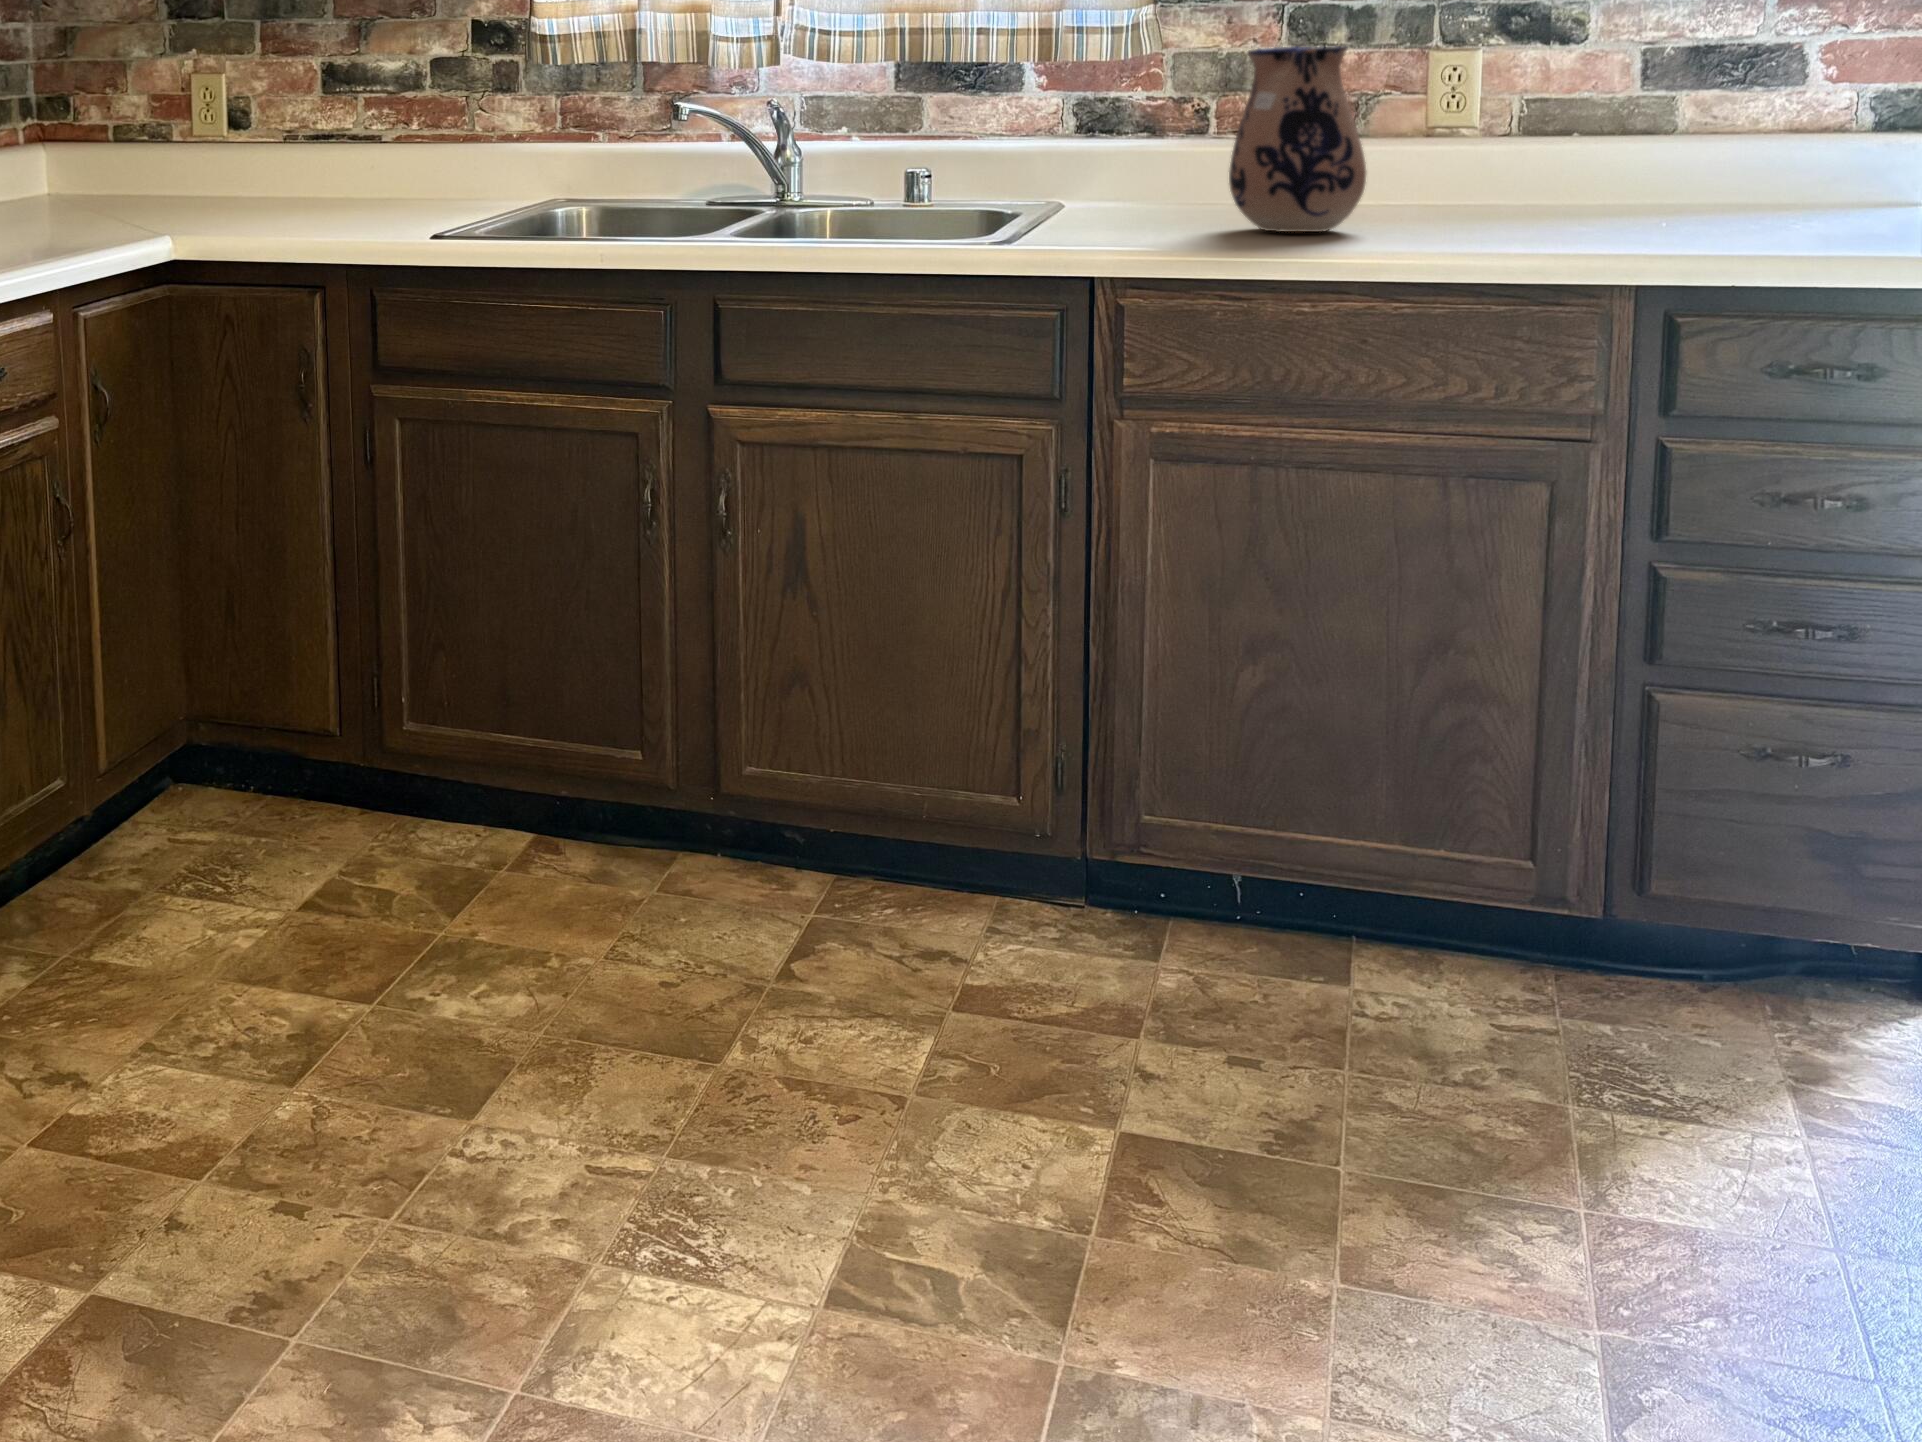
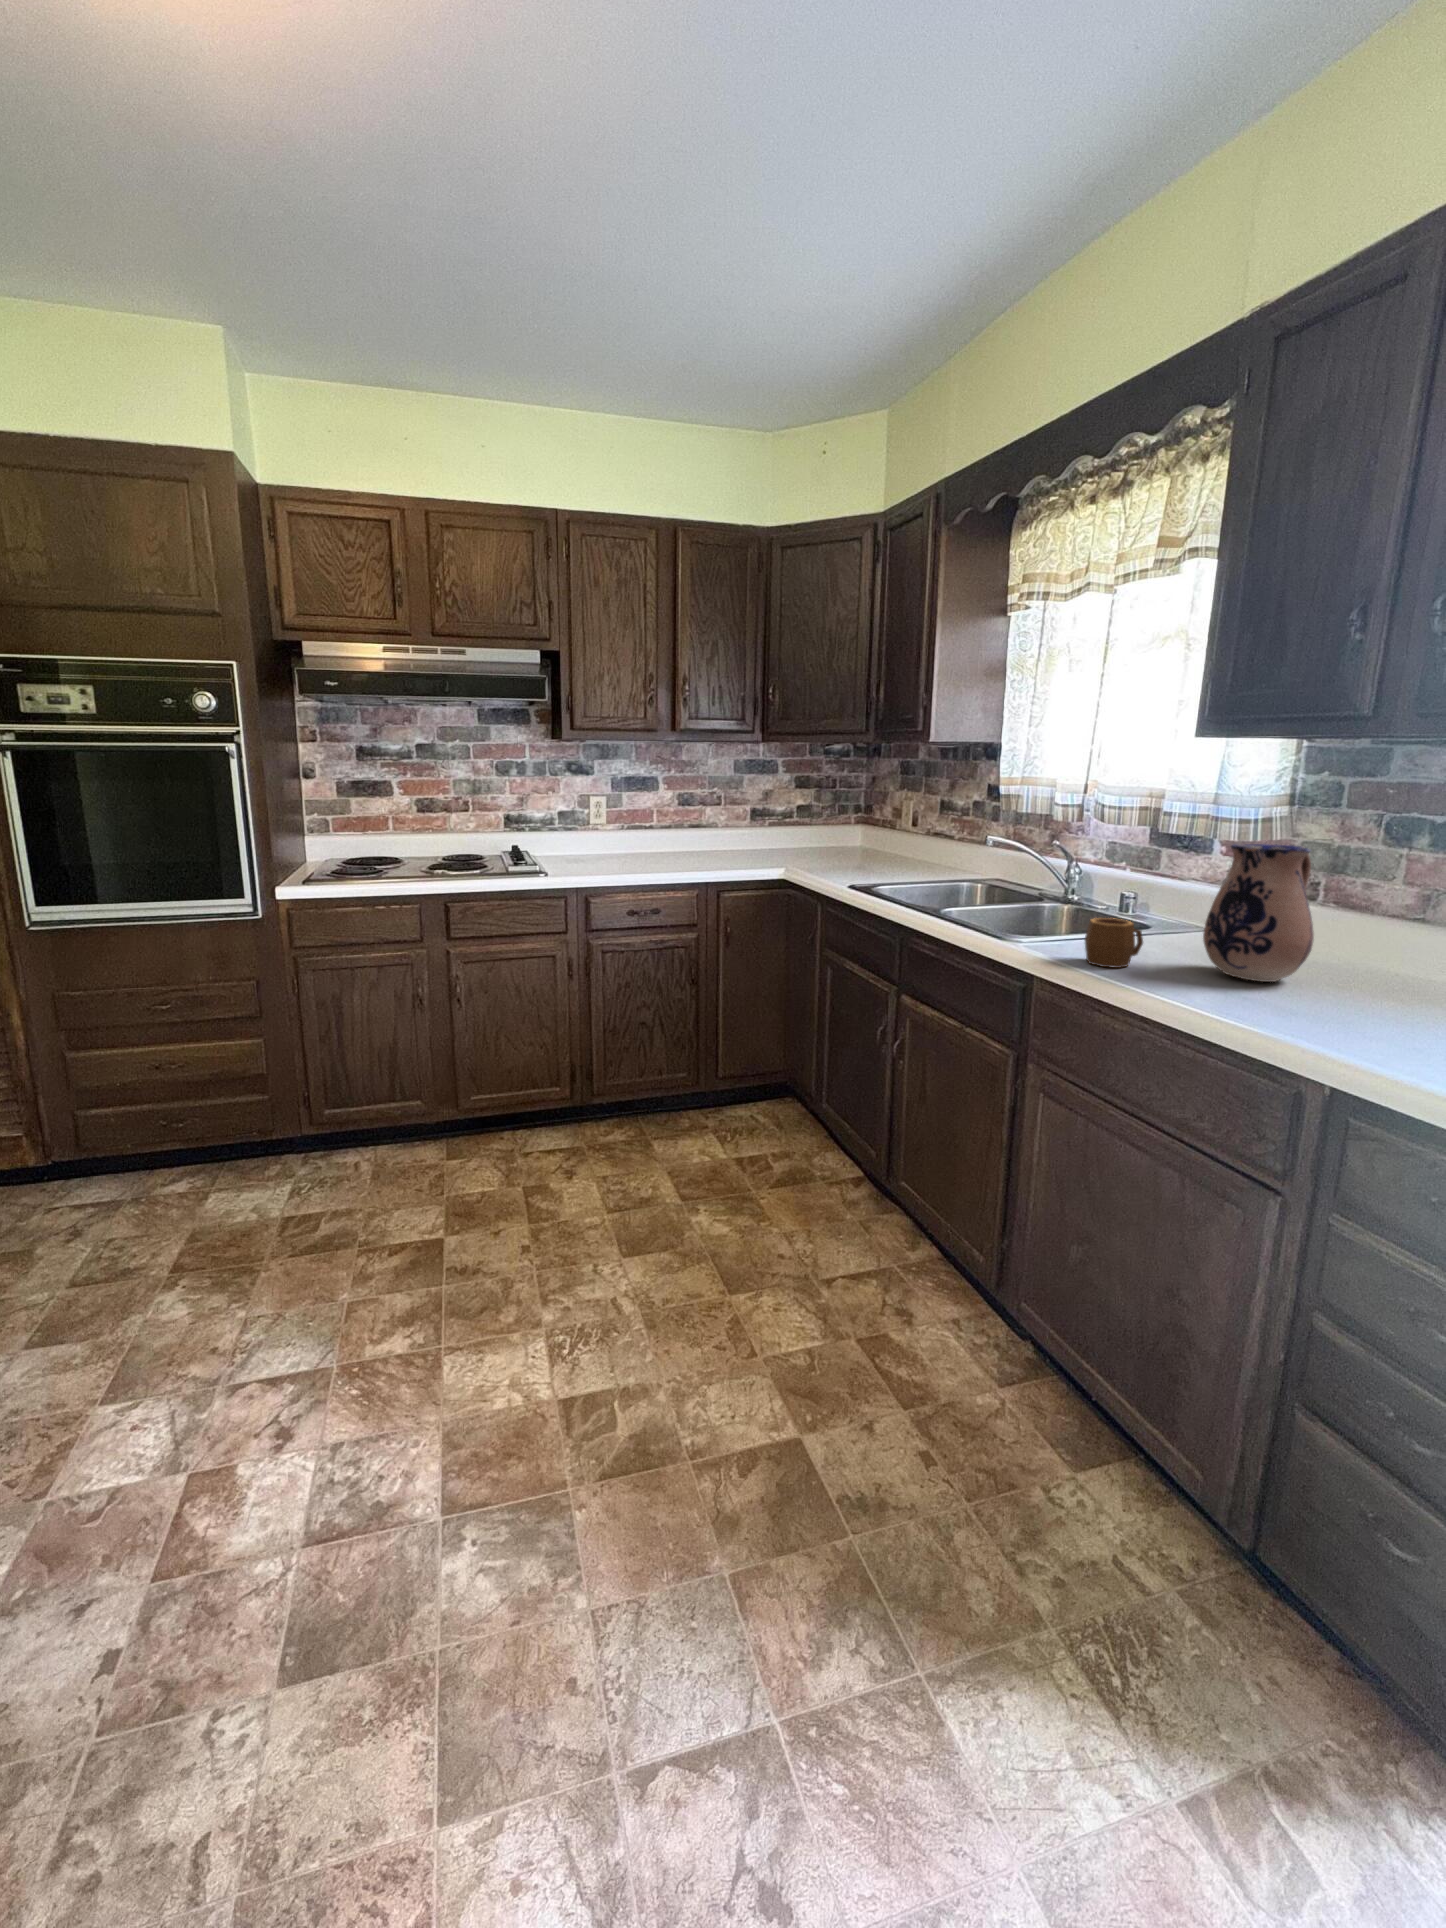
mug: none [1131,177,1205,248] -> present [1085,918,1143,968]

